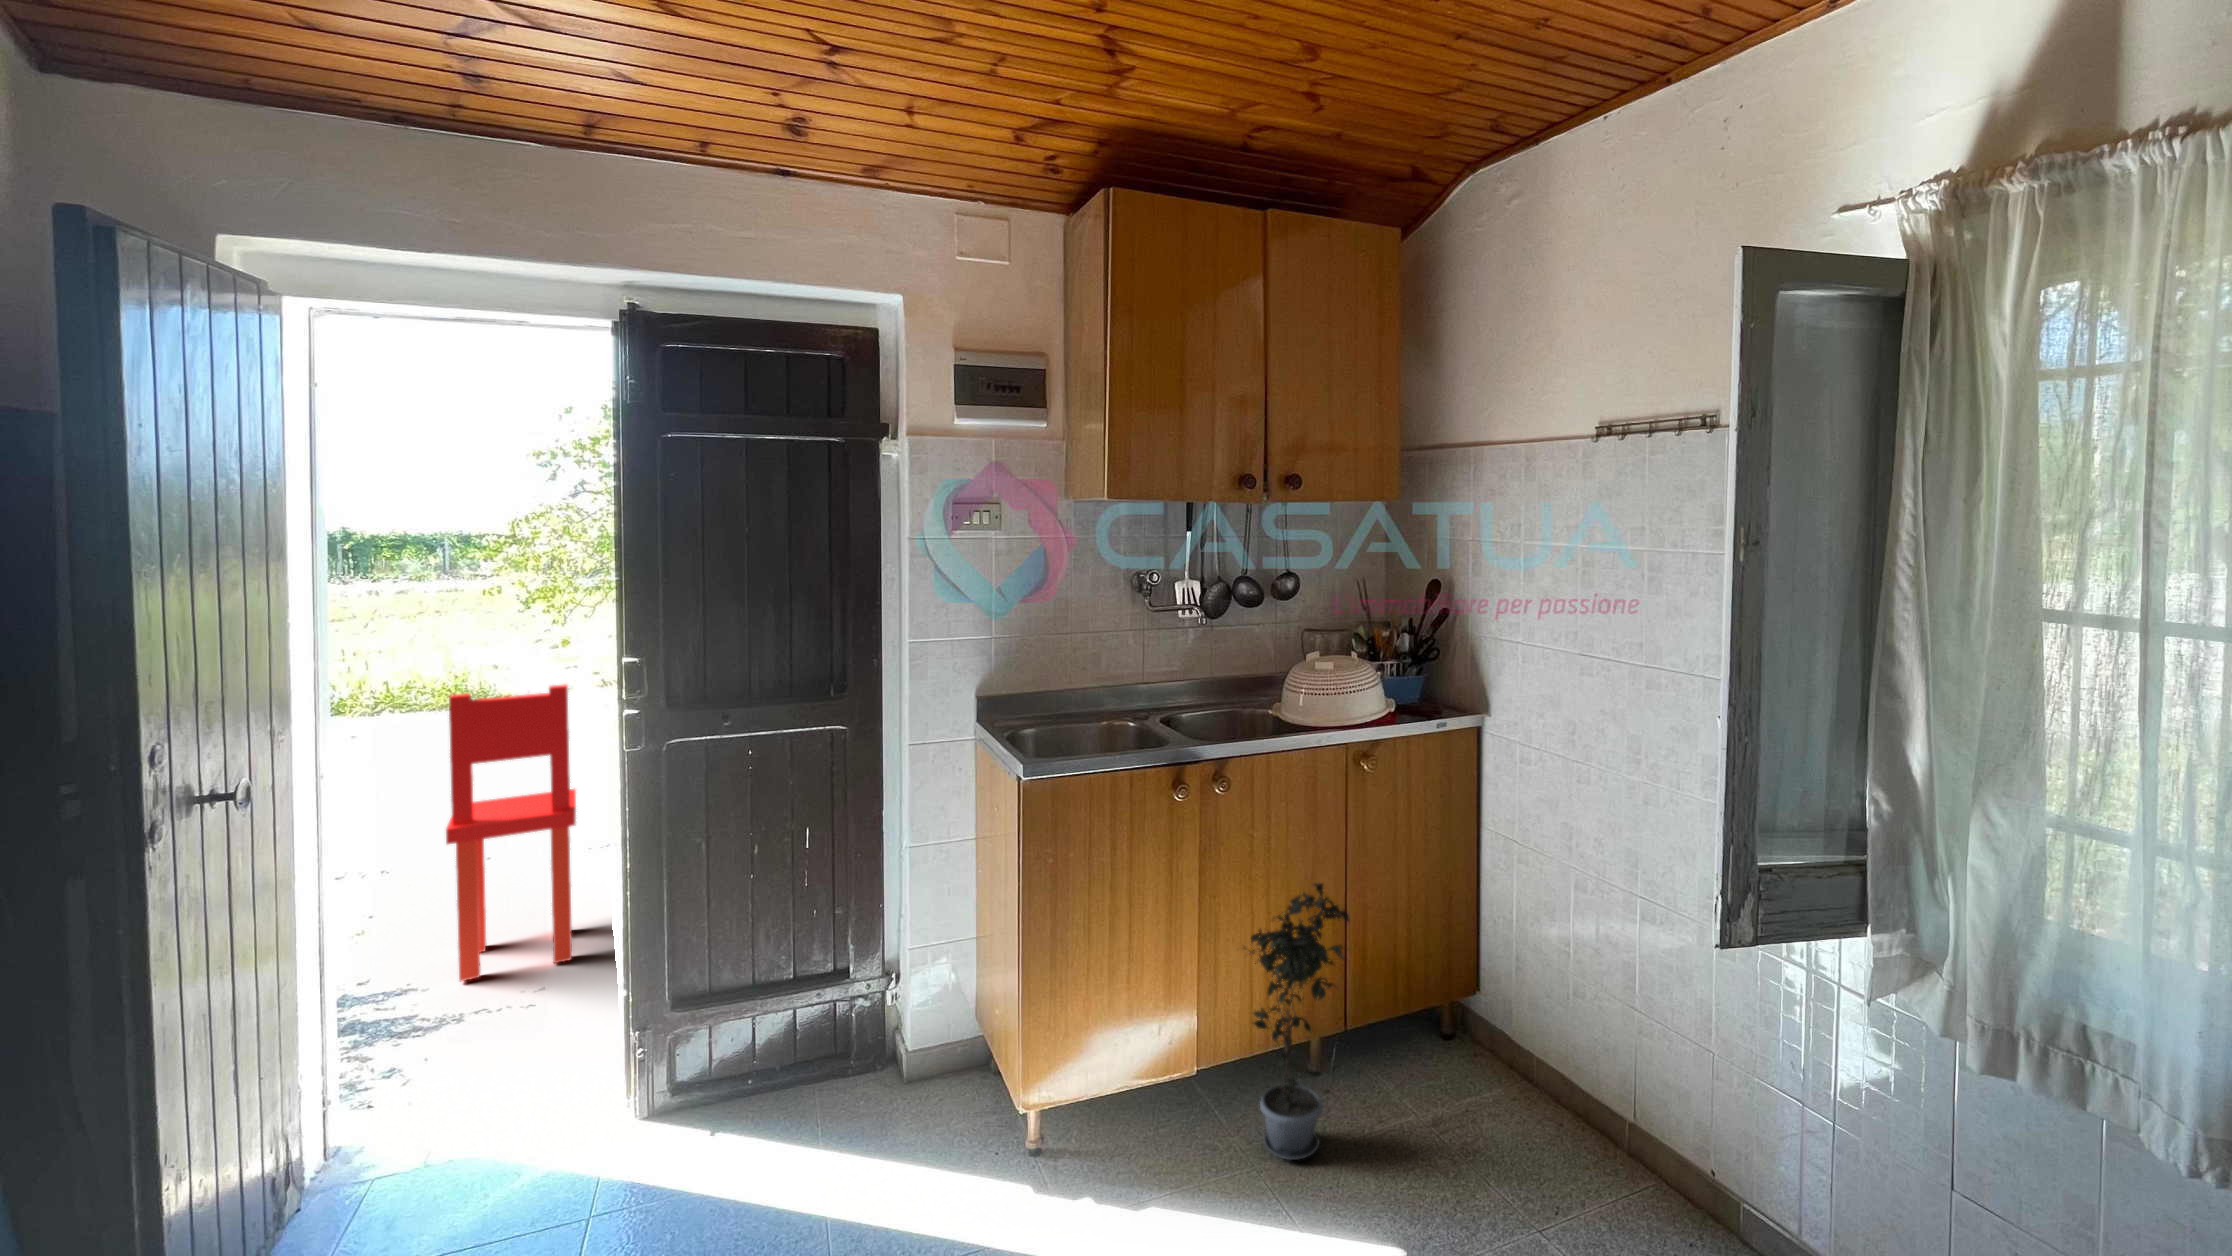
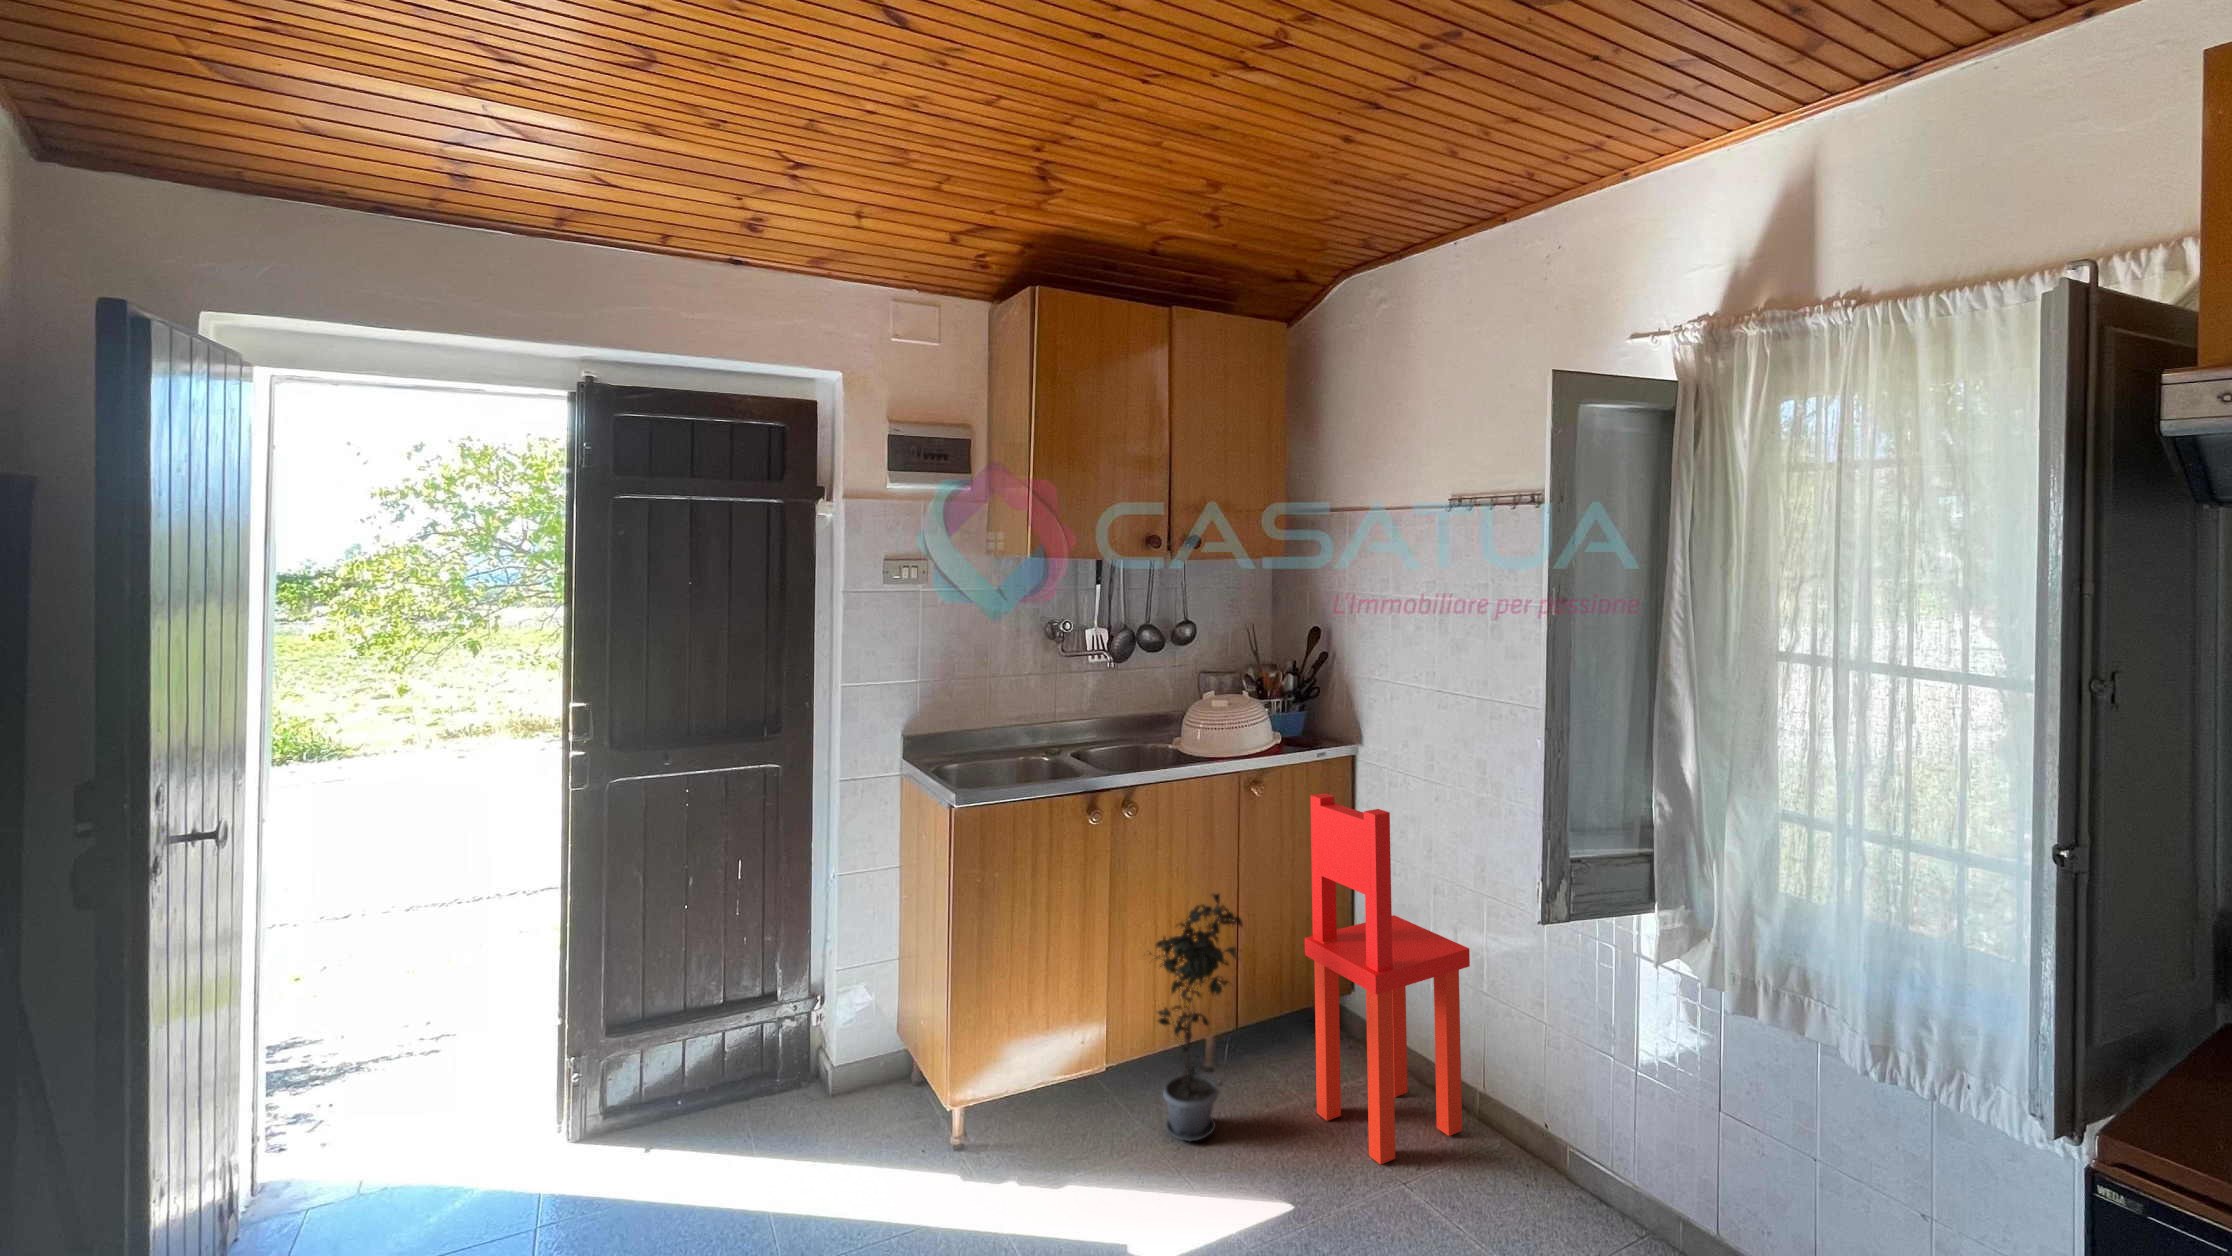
chair: present [446,684,576,982] -> present [1305,793,1470,1164]

